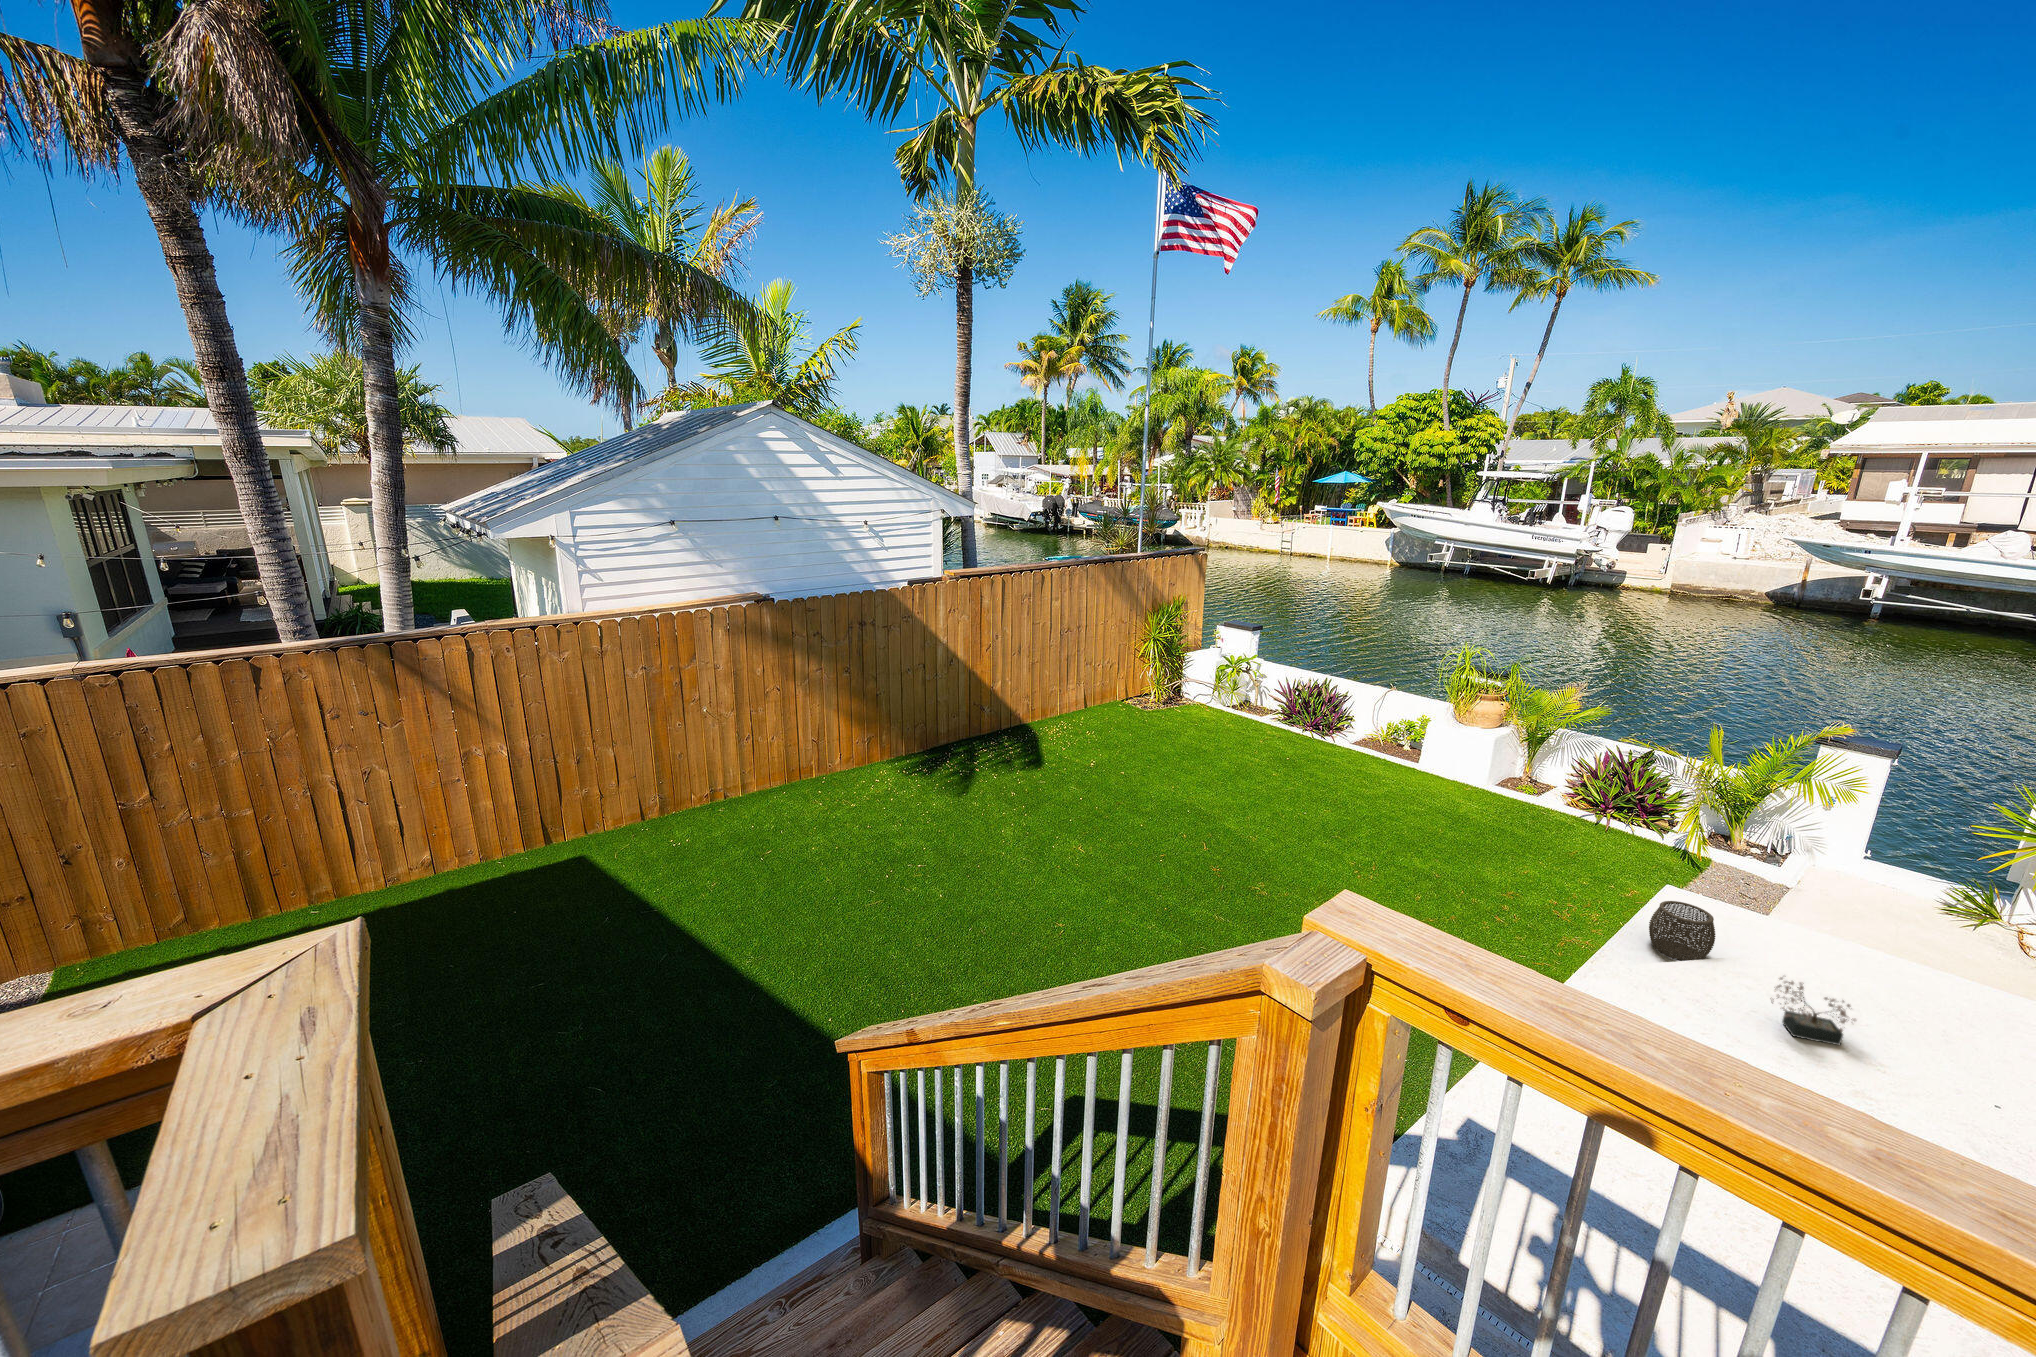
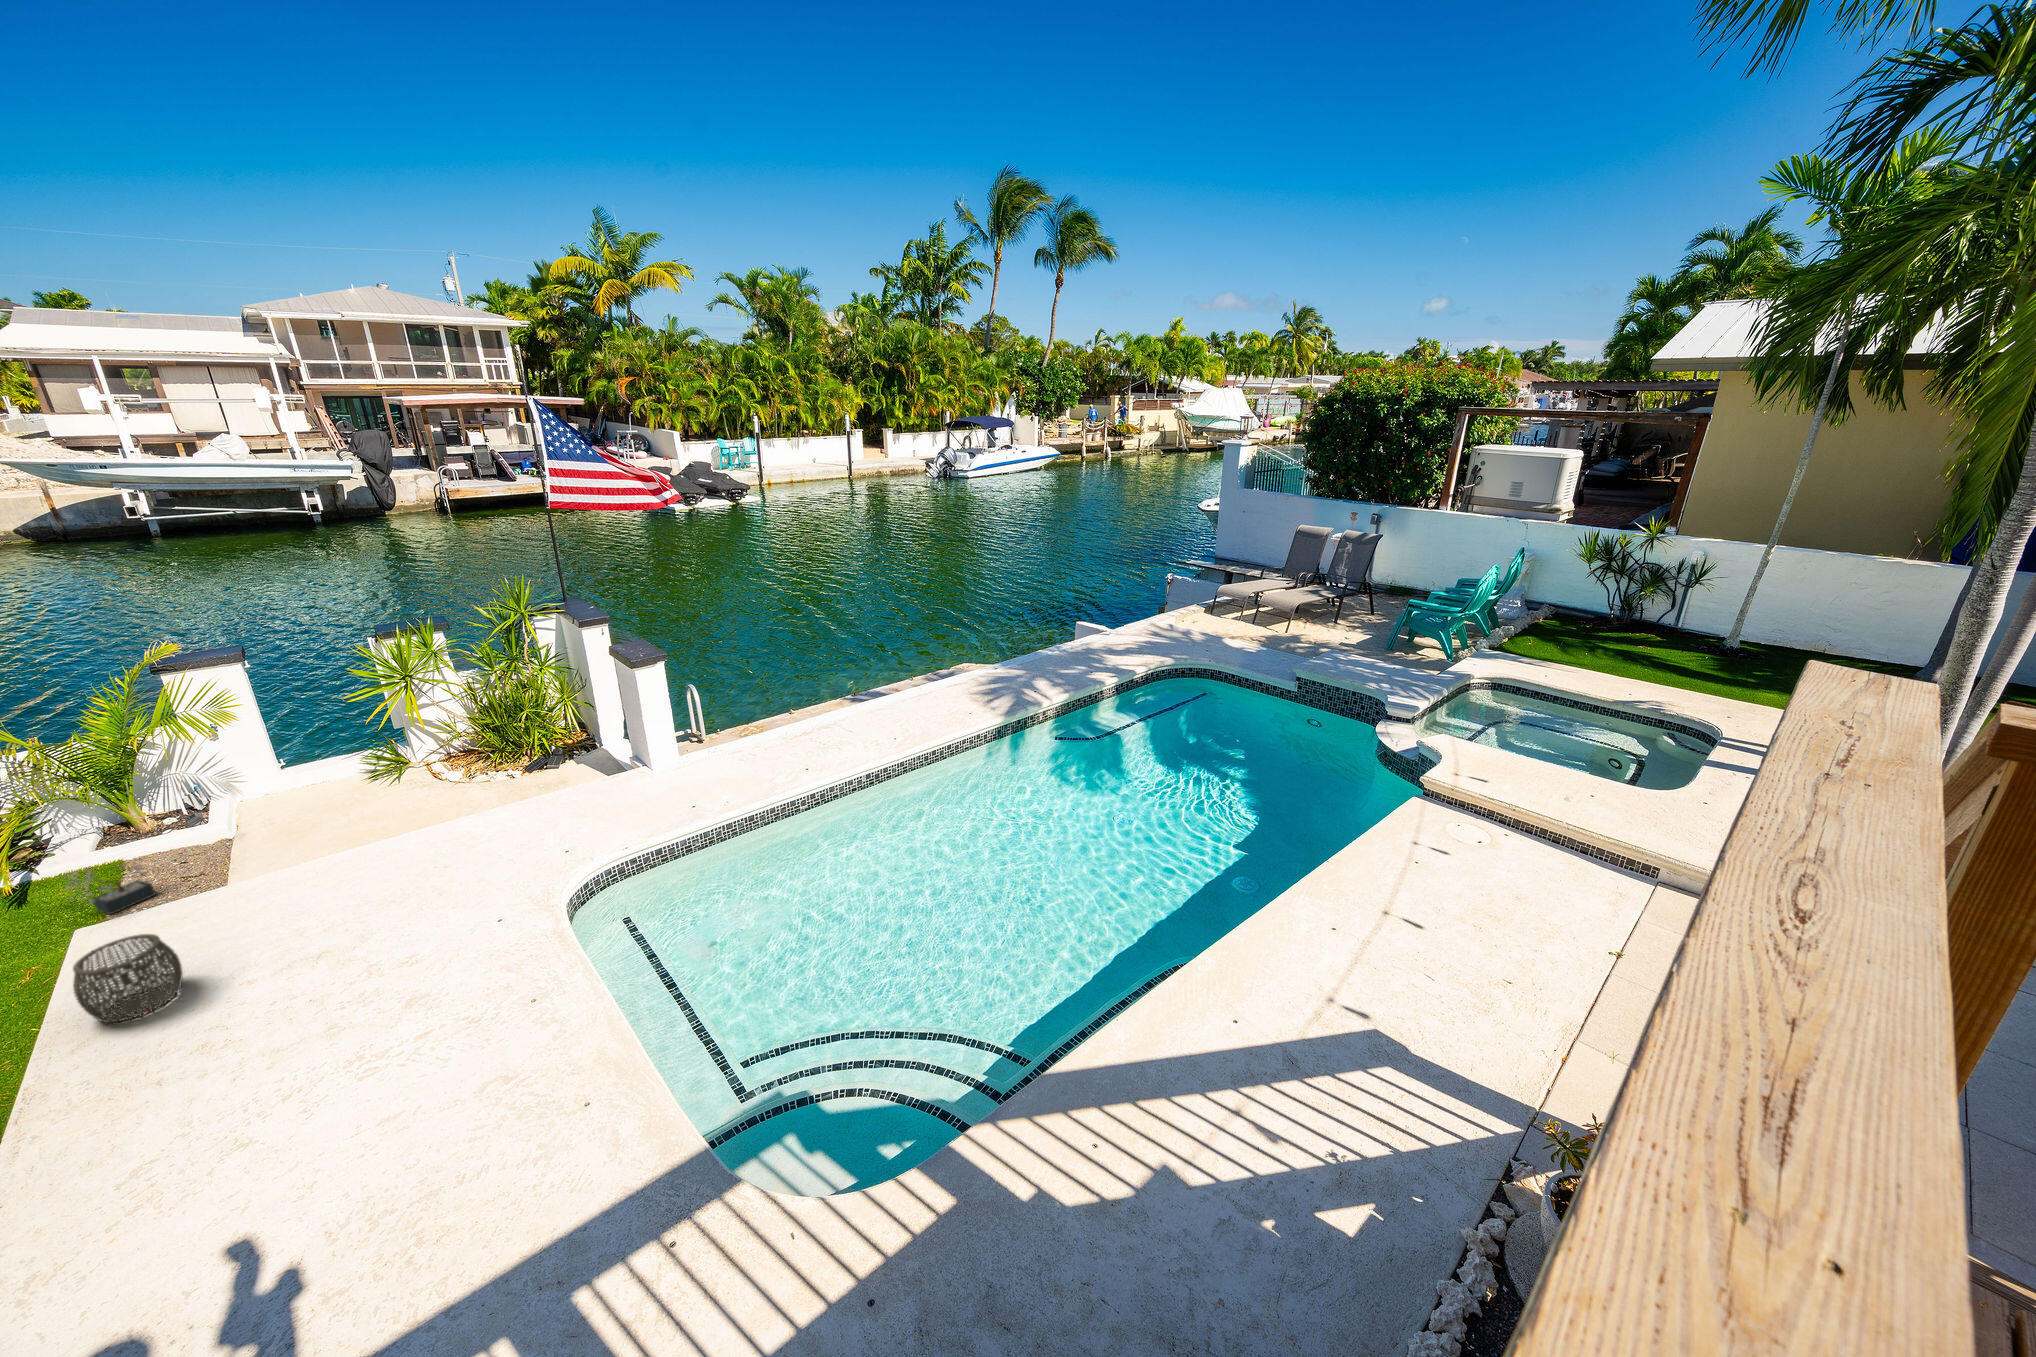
decorative plant: present [1771,978,1856,1045] -> present [64,858,156,915]

